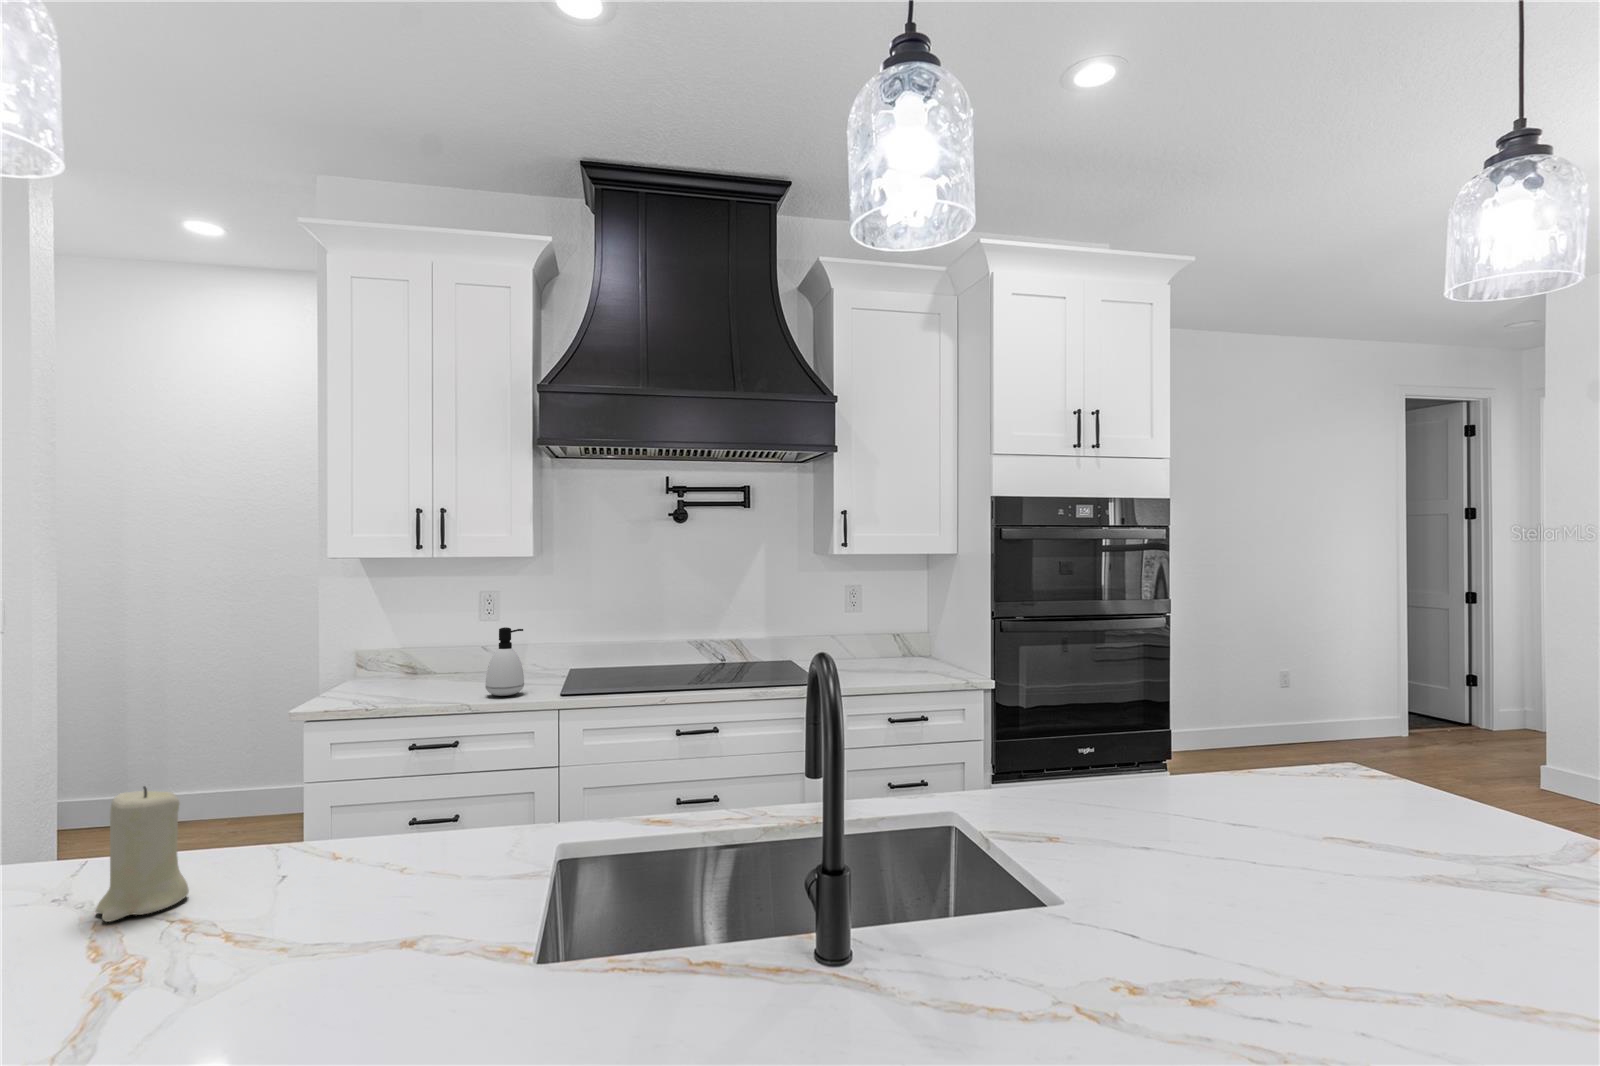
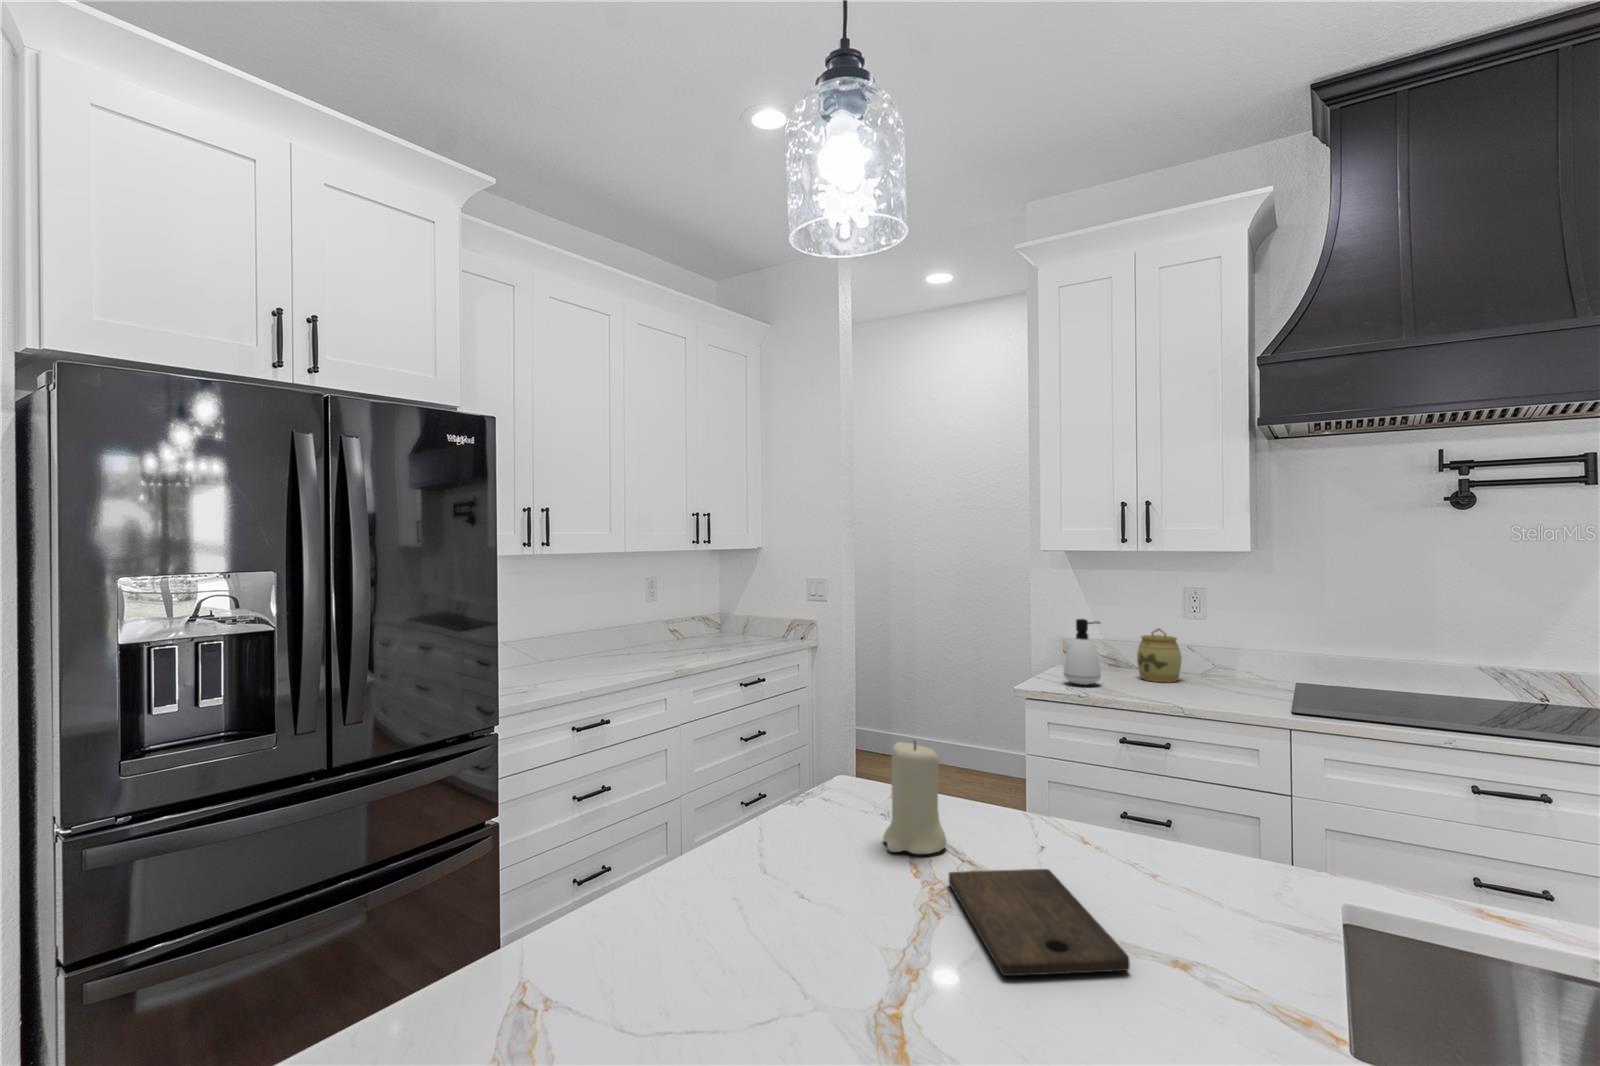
soap dispenser: present [486,627,524,696] -> present [1064,619,1101,685]
jar: none [431,631,474,684] -> present [1137,628,1182,682]
cutting board: none [189,881,384,992] -> present [949,869,1130,976]

